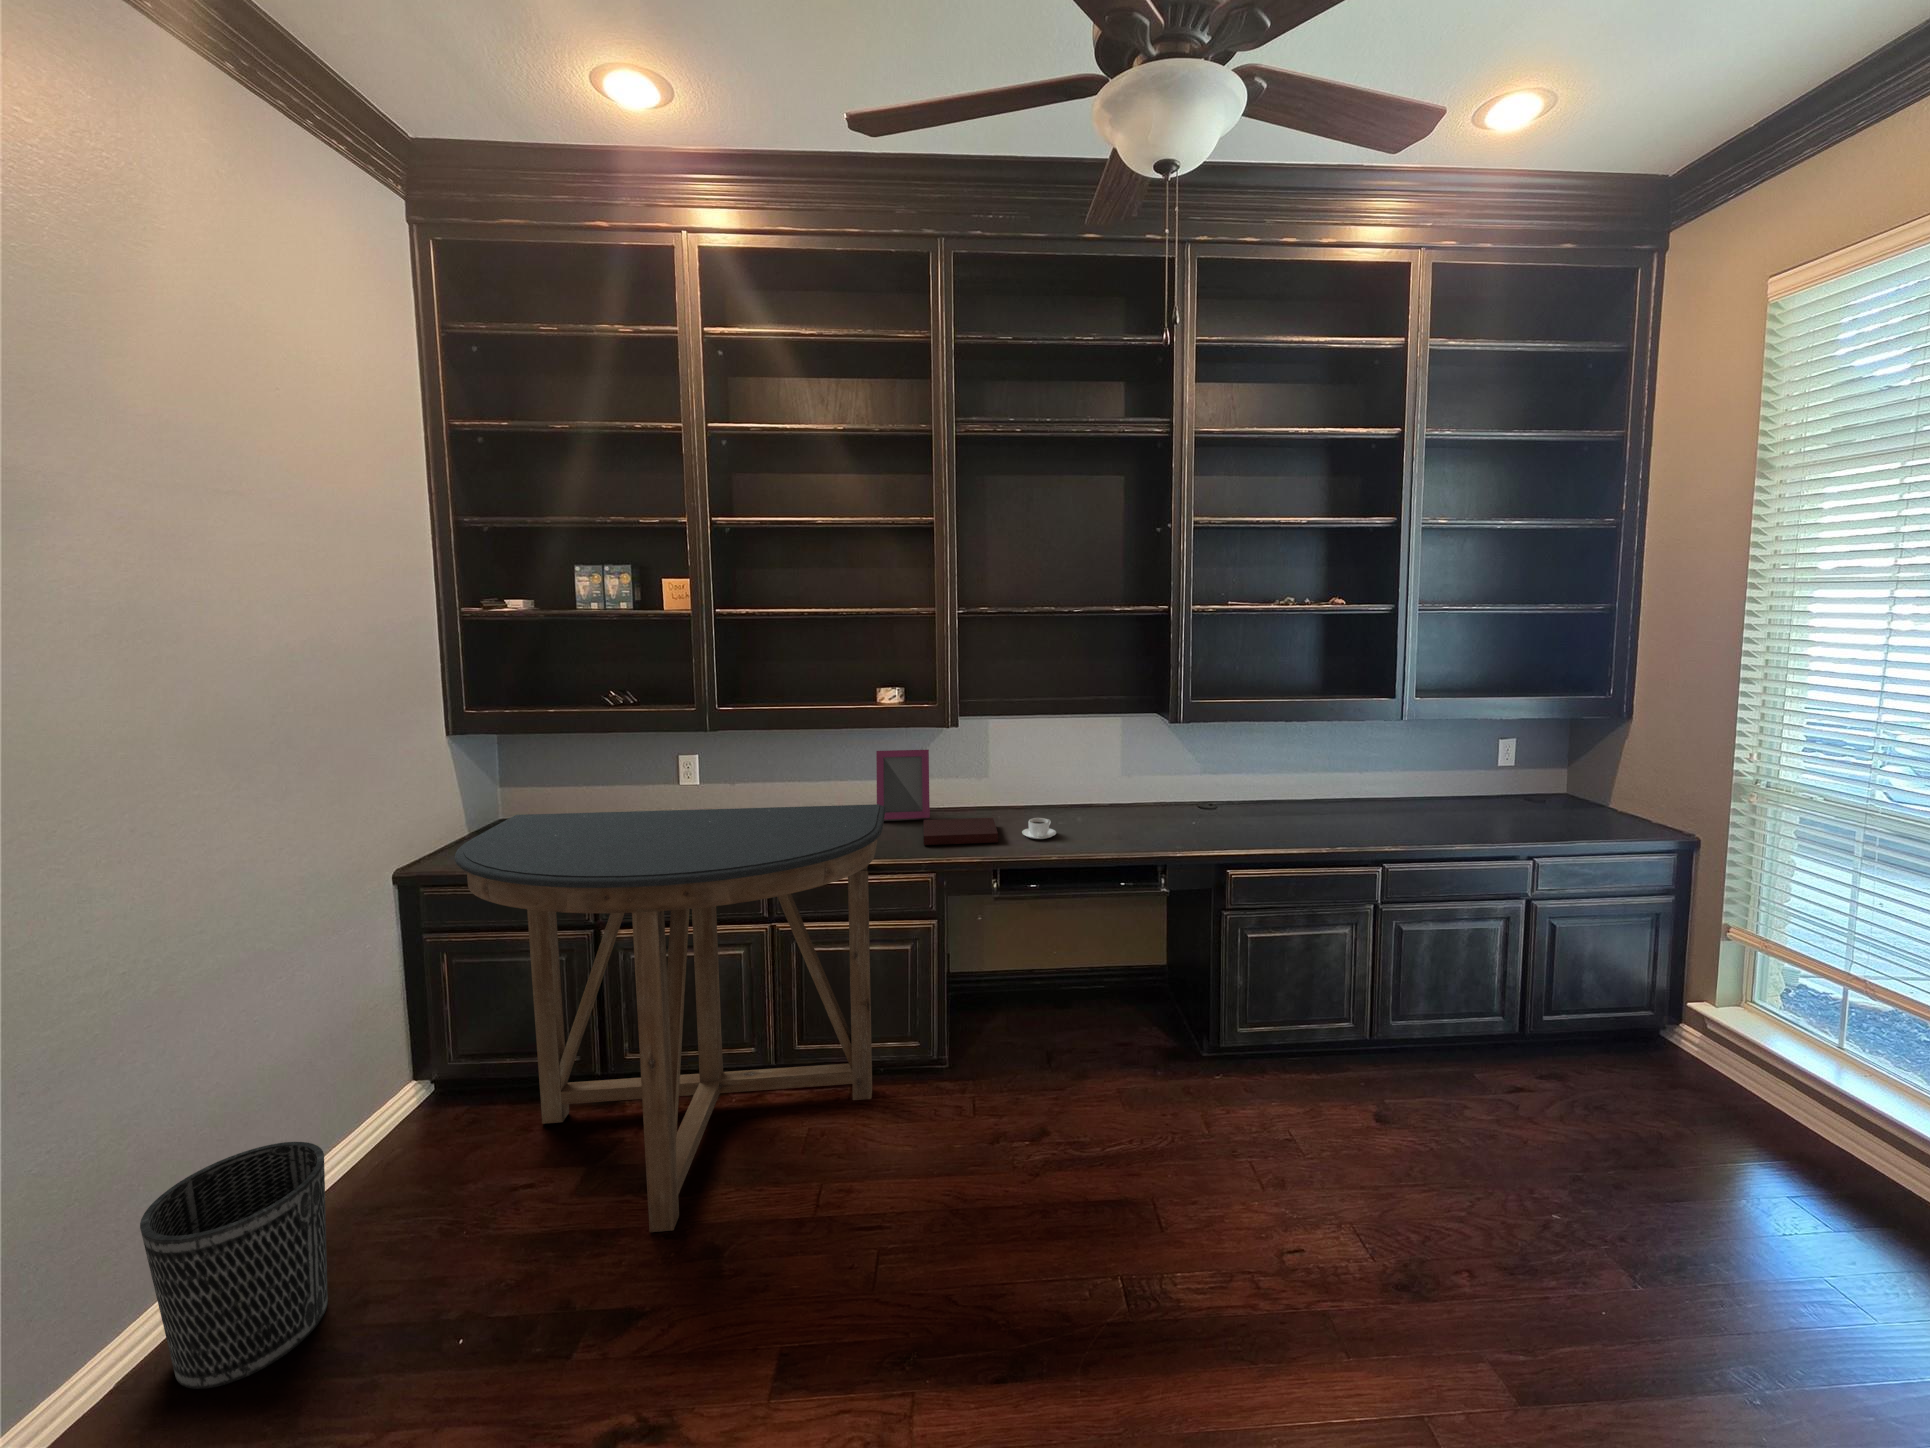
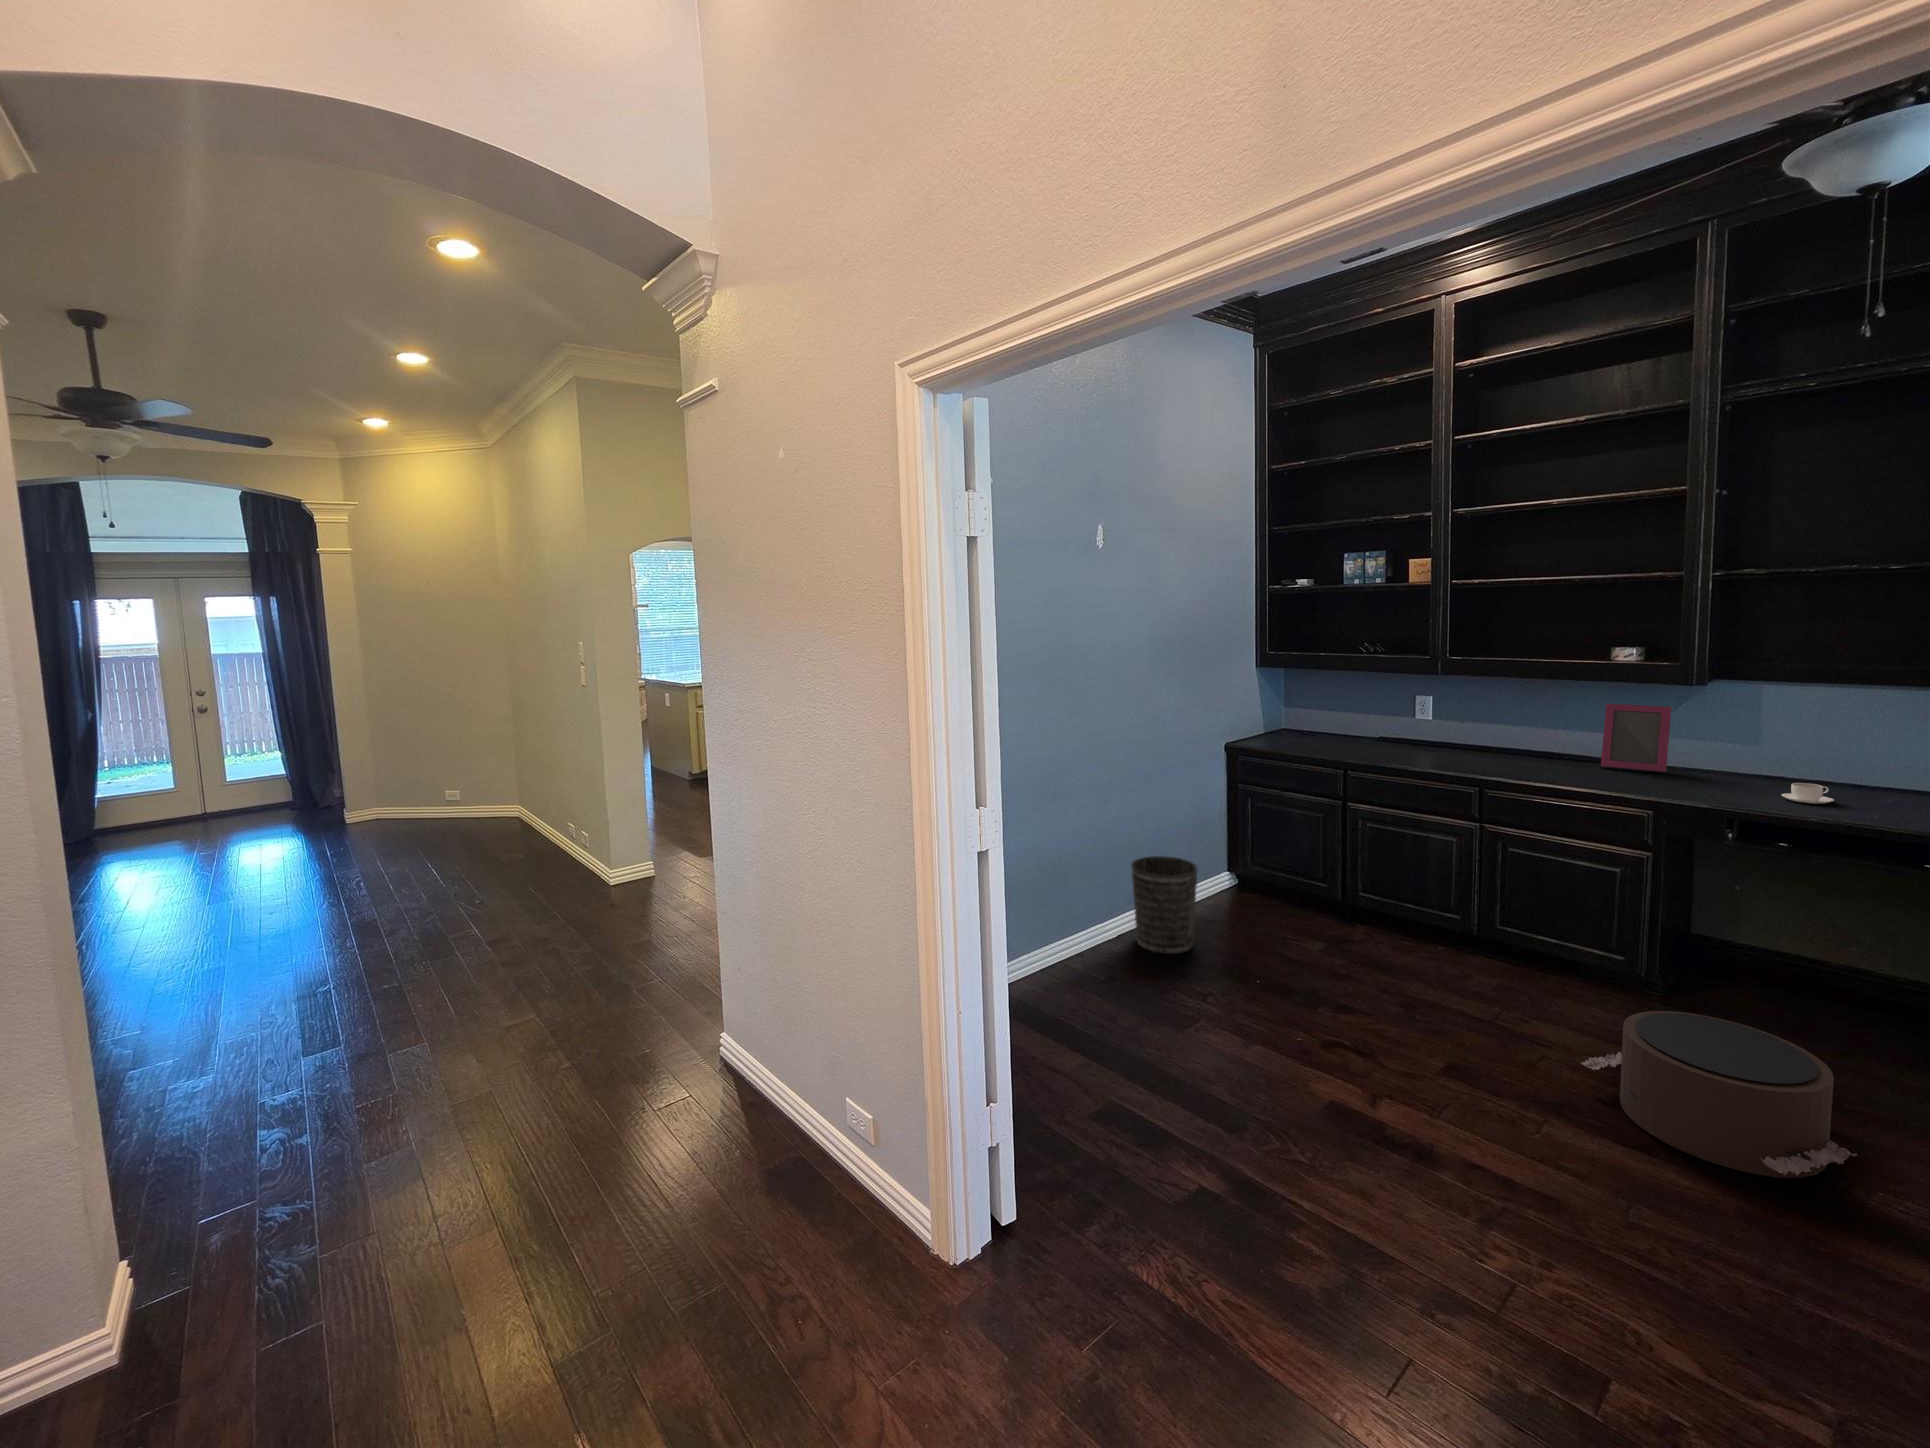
console table: present [455,804,886,1232] -> none [1265,715,1597,990]
notebook: present [923,818,998,845] -> none [1644,770,1748,797]
pouf: none [928,1118,1161,1344] -> present [1581,1011,1857,1178]

